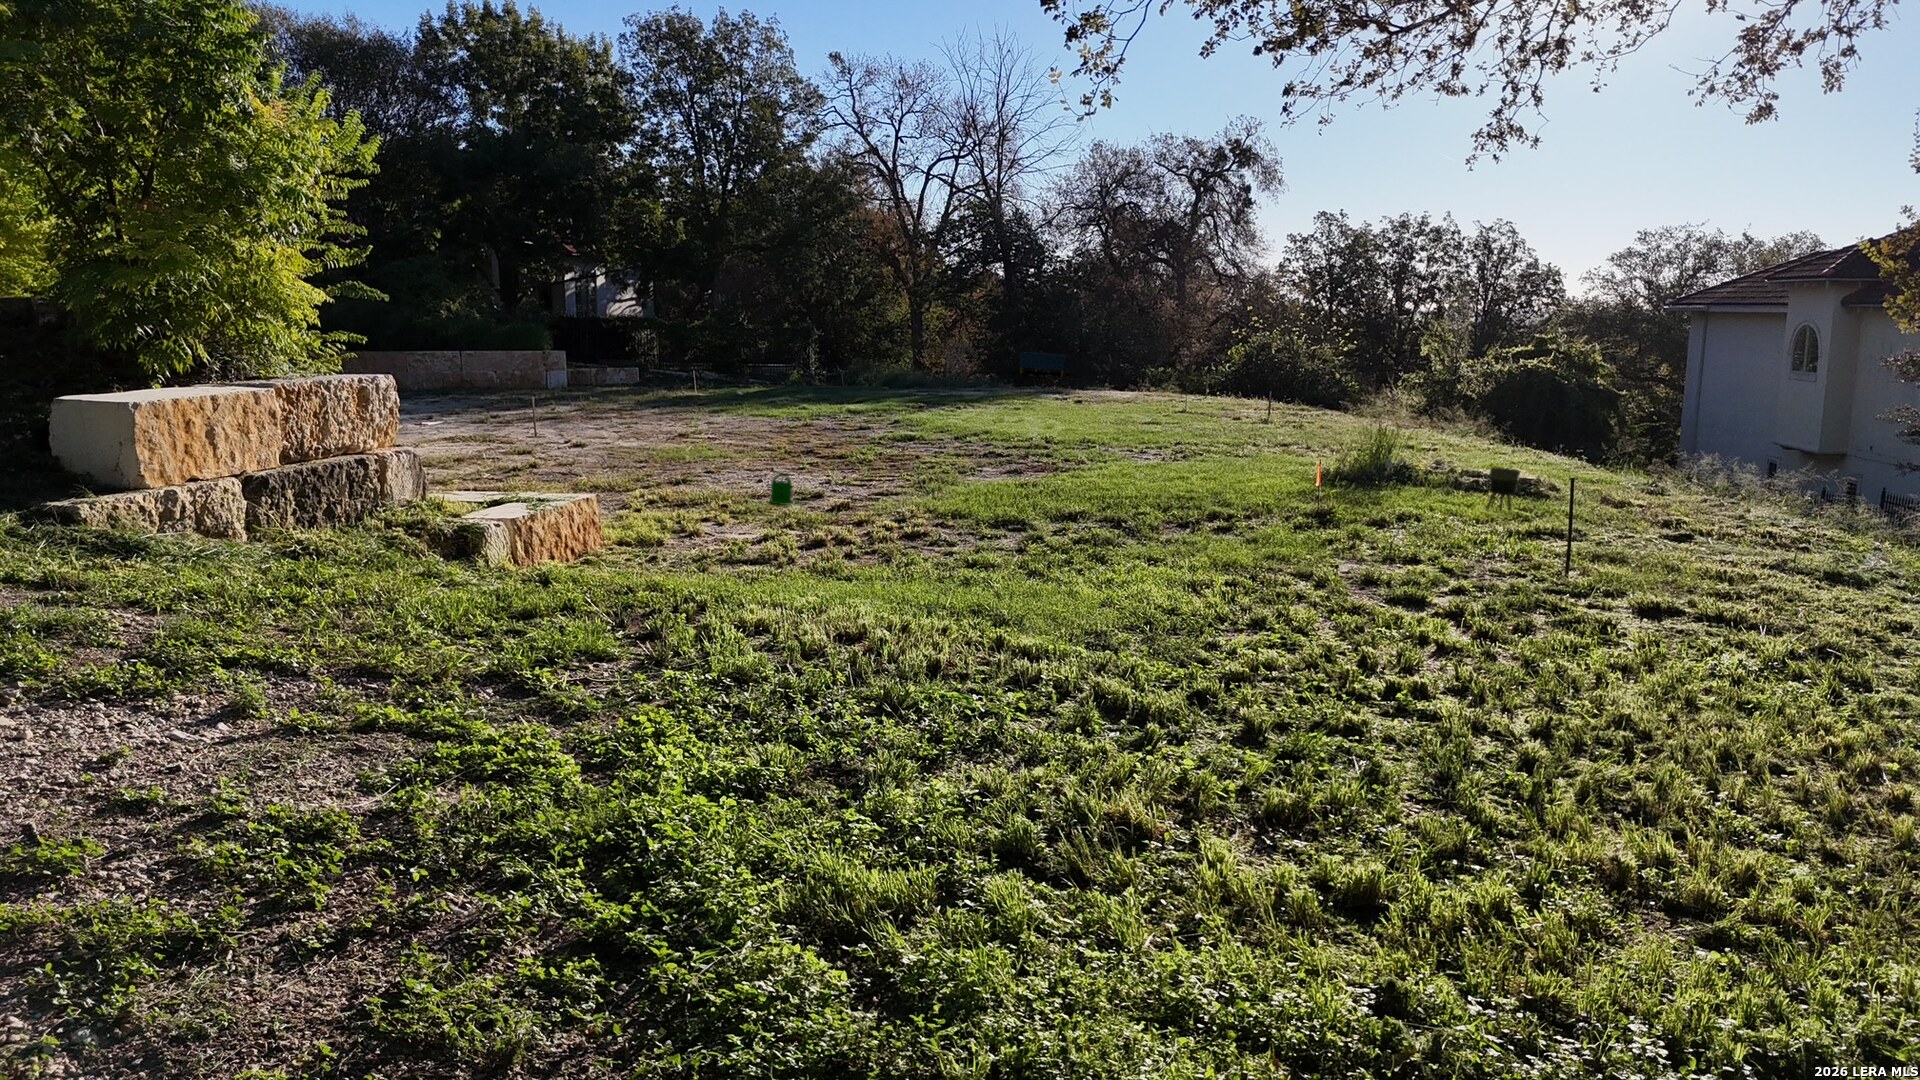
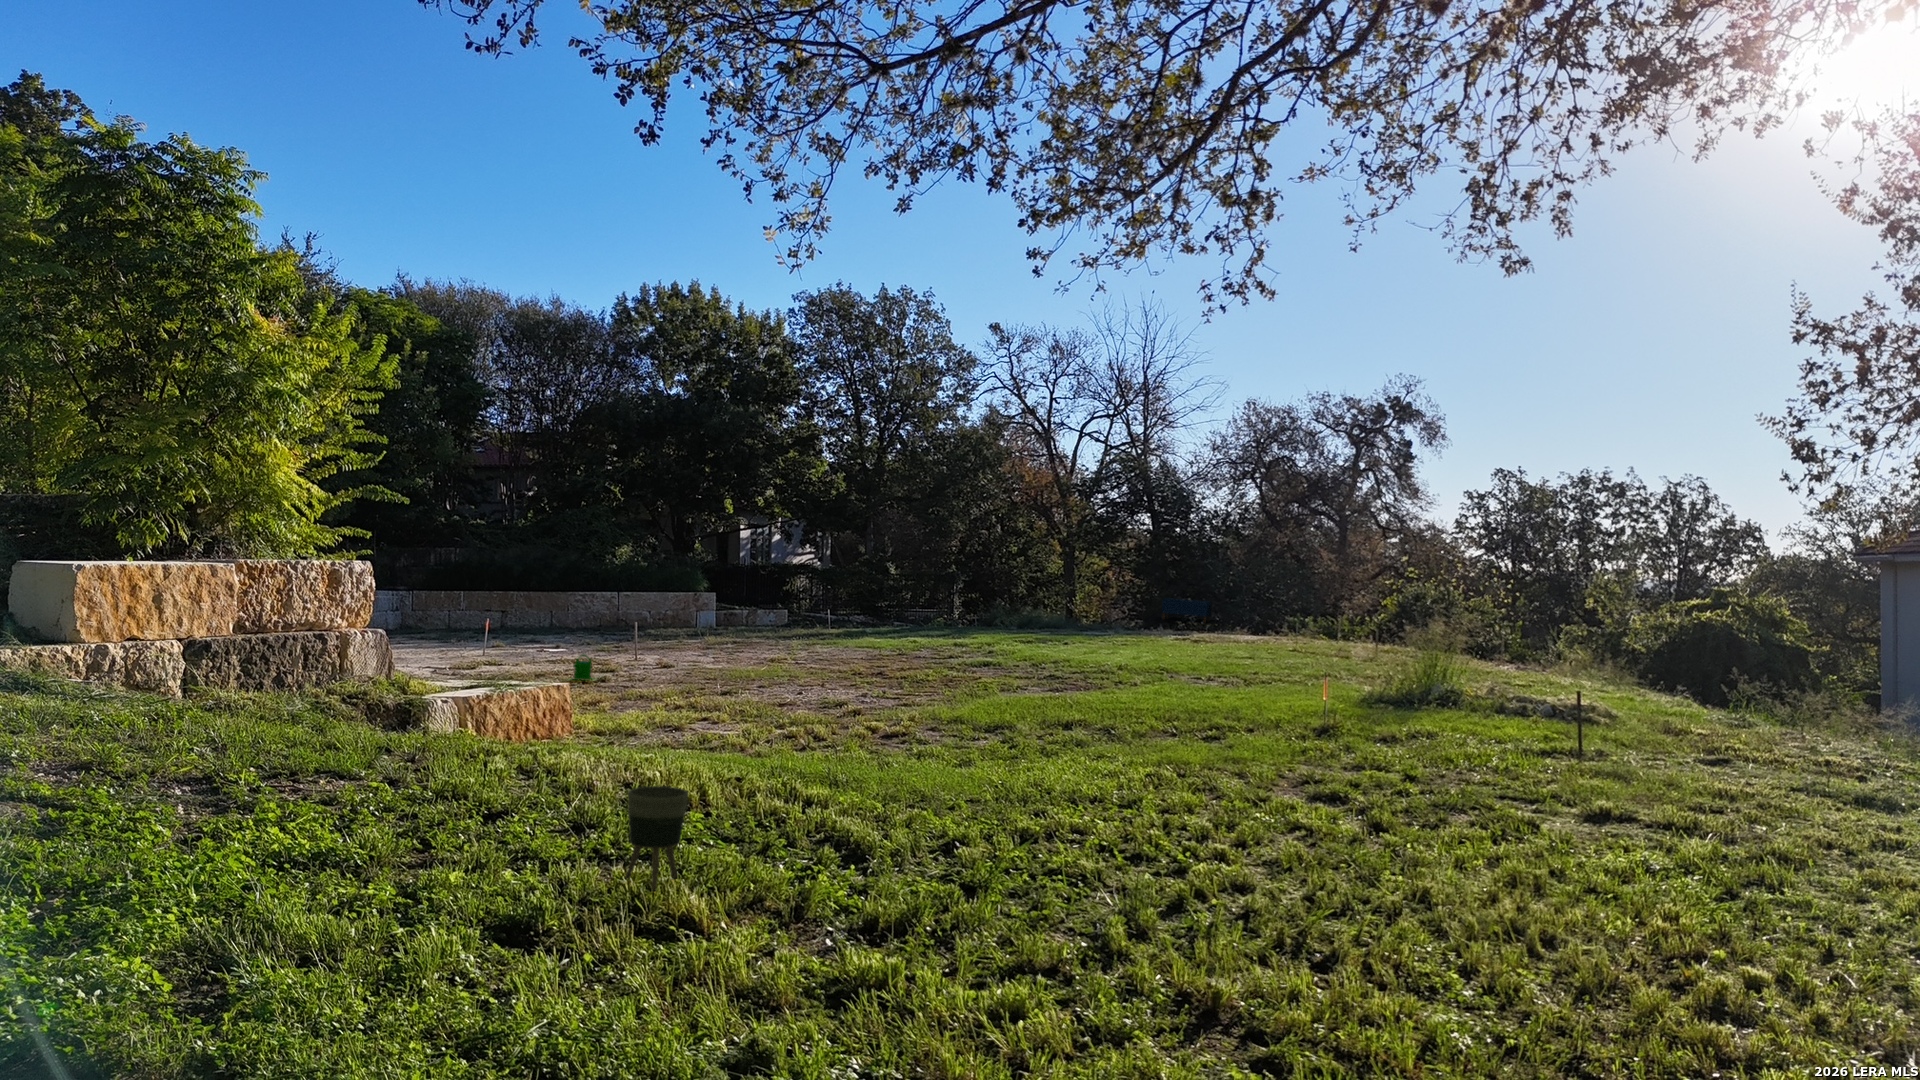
planter: present [1486,467,1520,513] -> present [625,786,689,891]
watering can: present [770,472,792,505] -> present [573,654,592,680]

